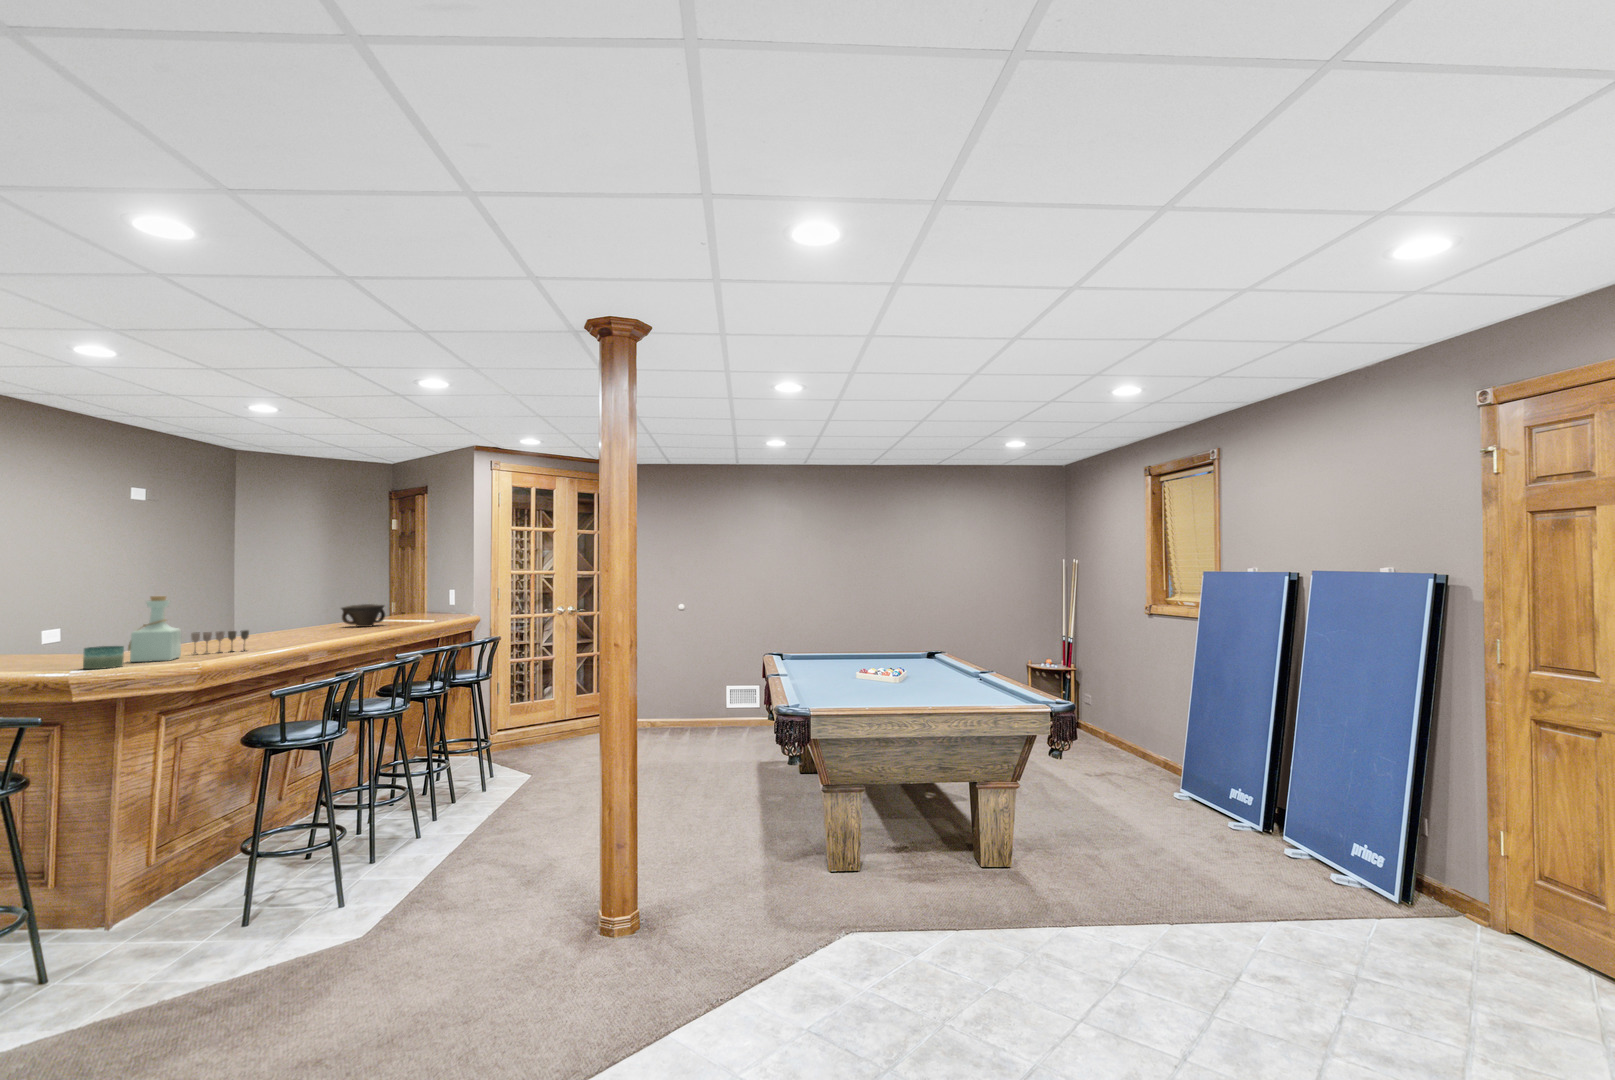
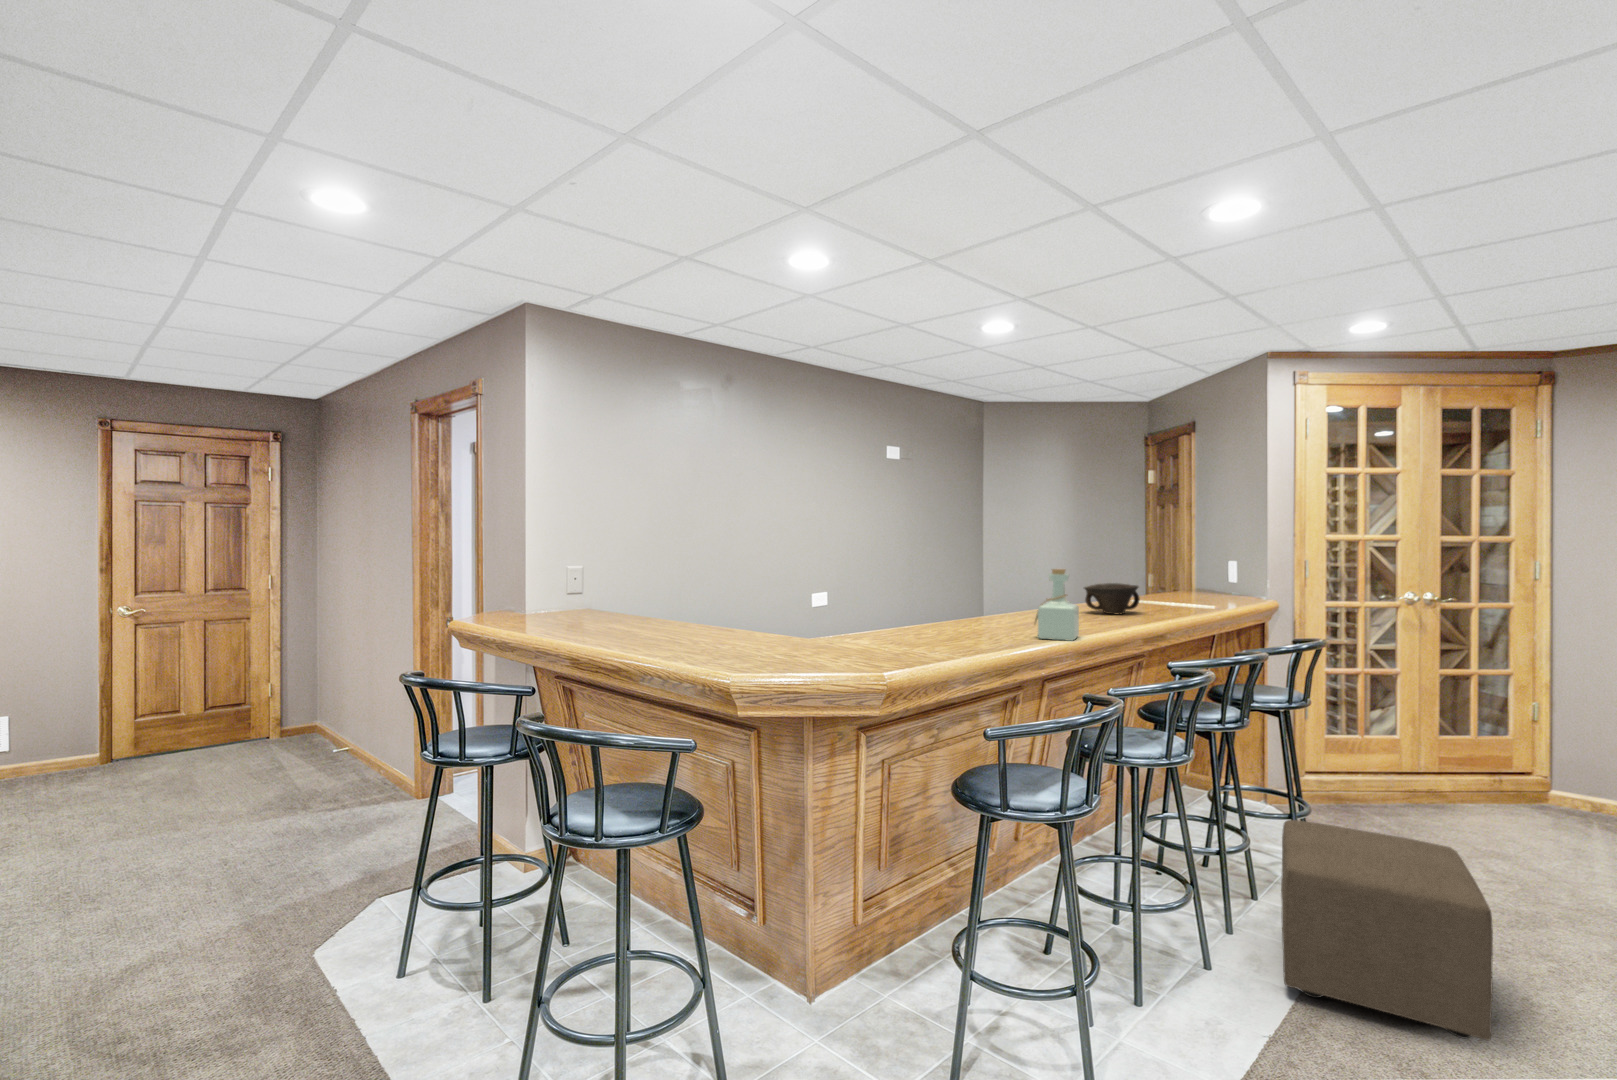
bottle: present [128,596,181,662] -> present [1034,569,1079,641]
wine glass: present [191,630,249,654] -> none [897,626,959,656]
candle: present [83,646,124,669] -> none [781,642,817,673]
ottoman: none [470,730,564,824] -> present [1281,820,1493,1041]

